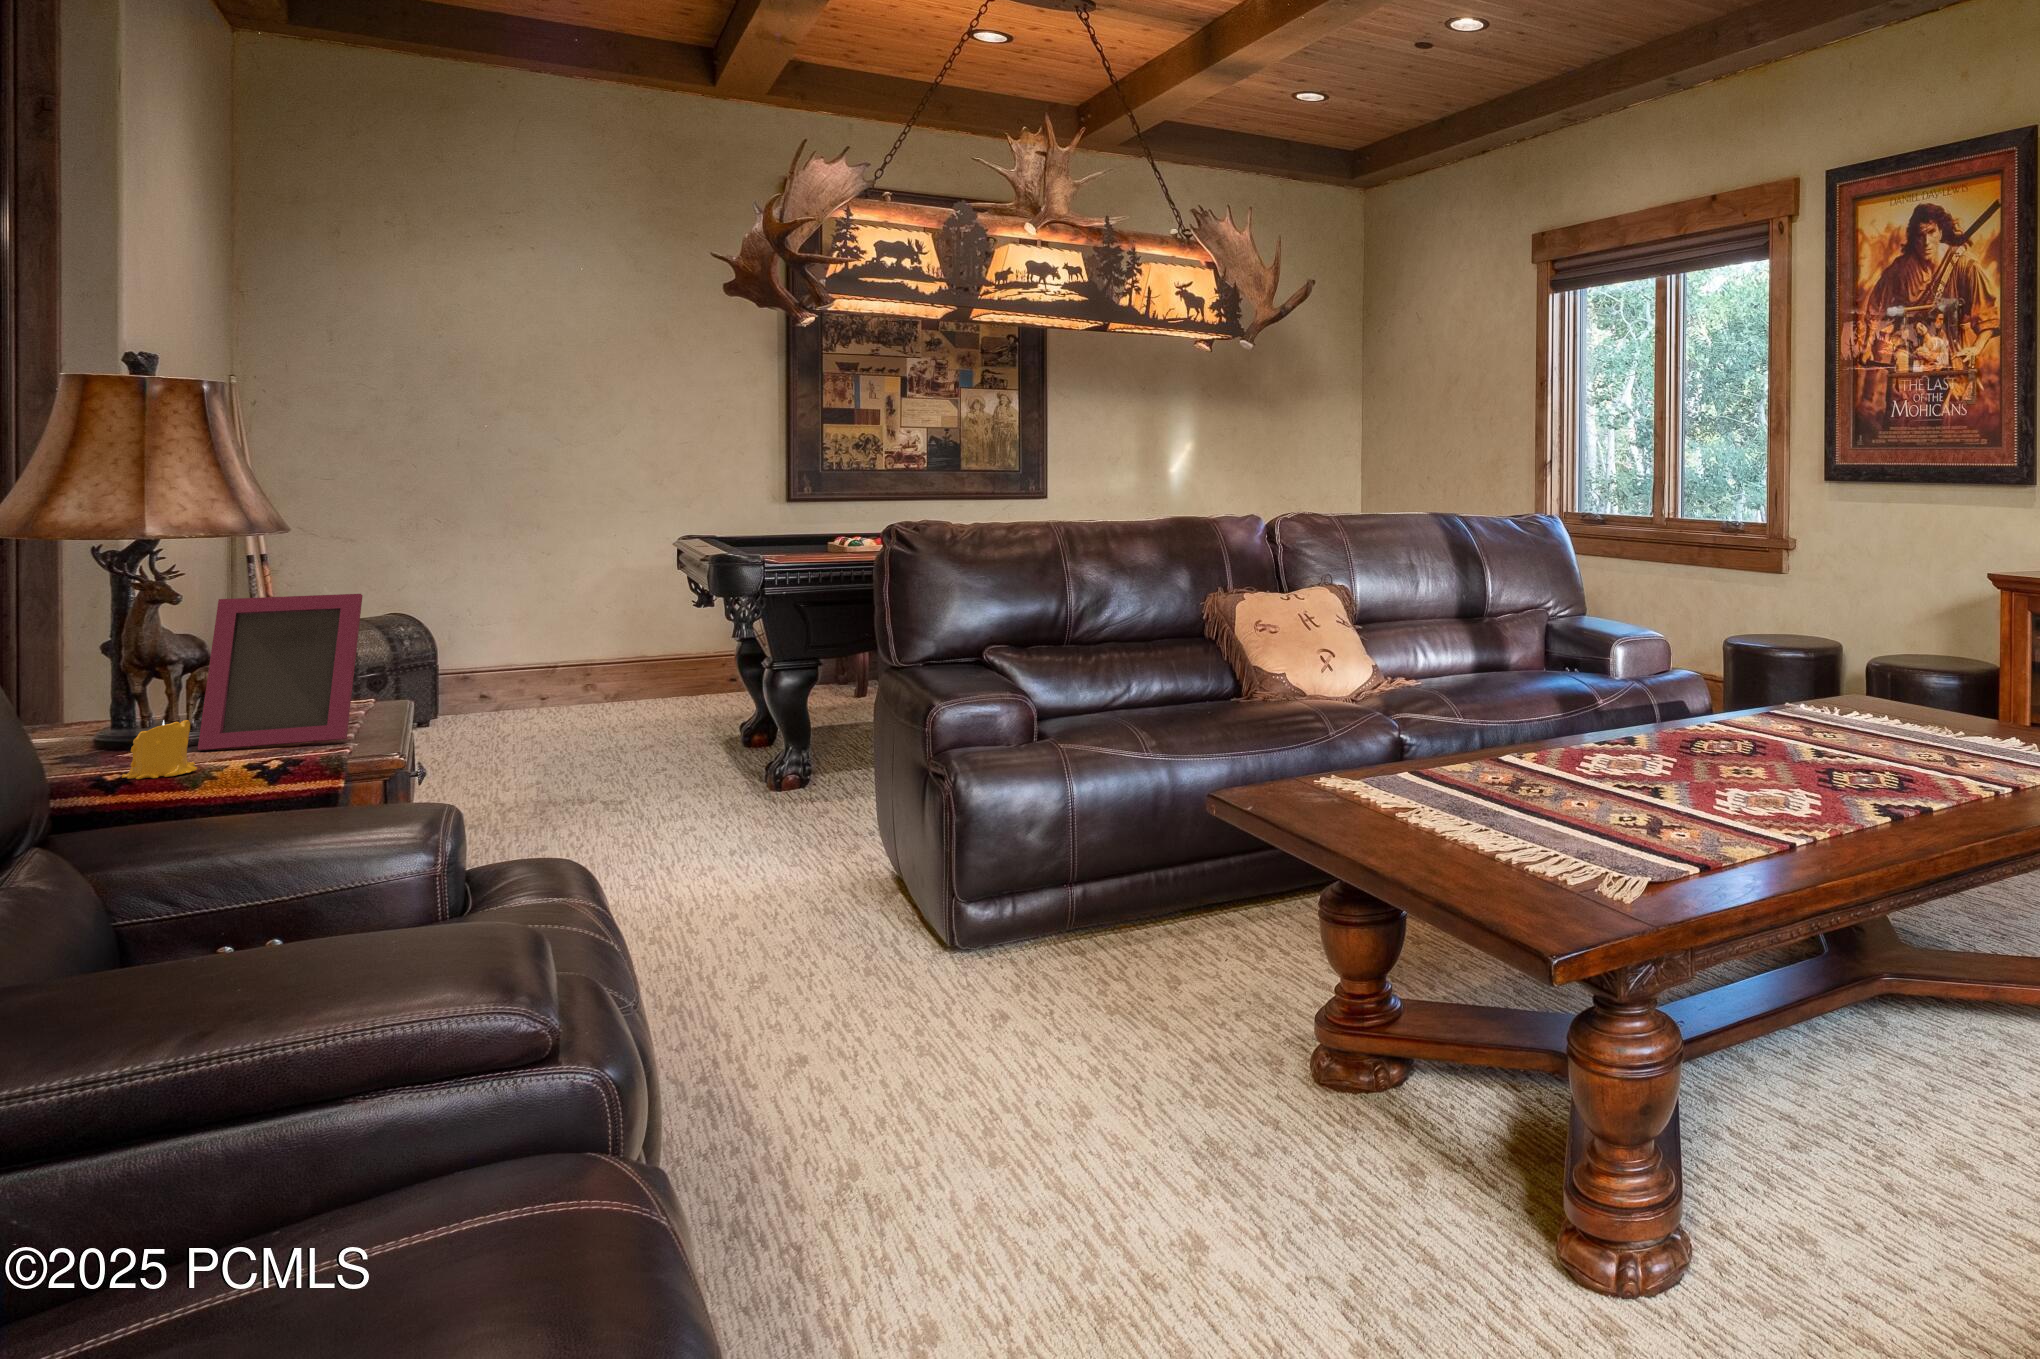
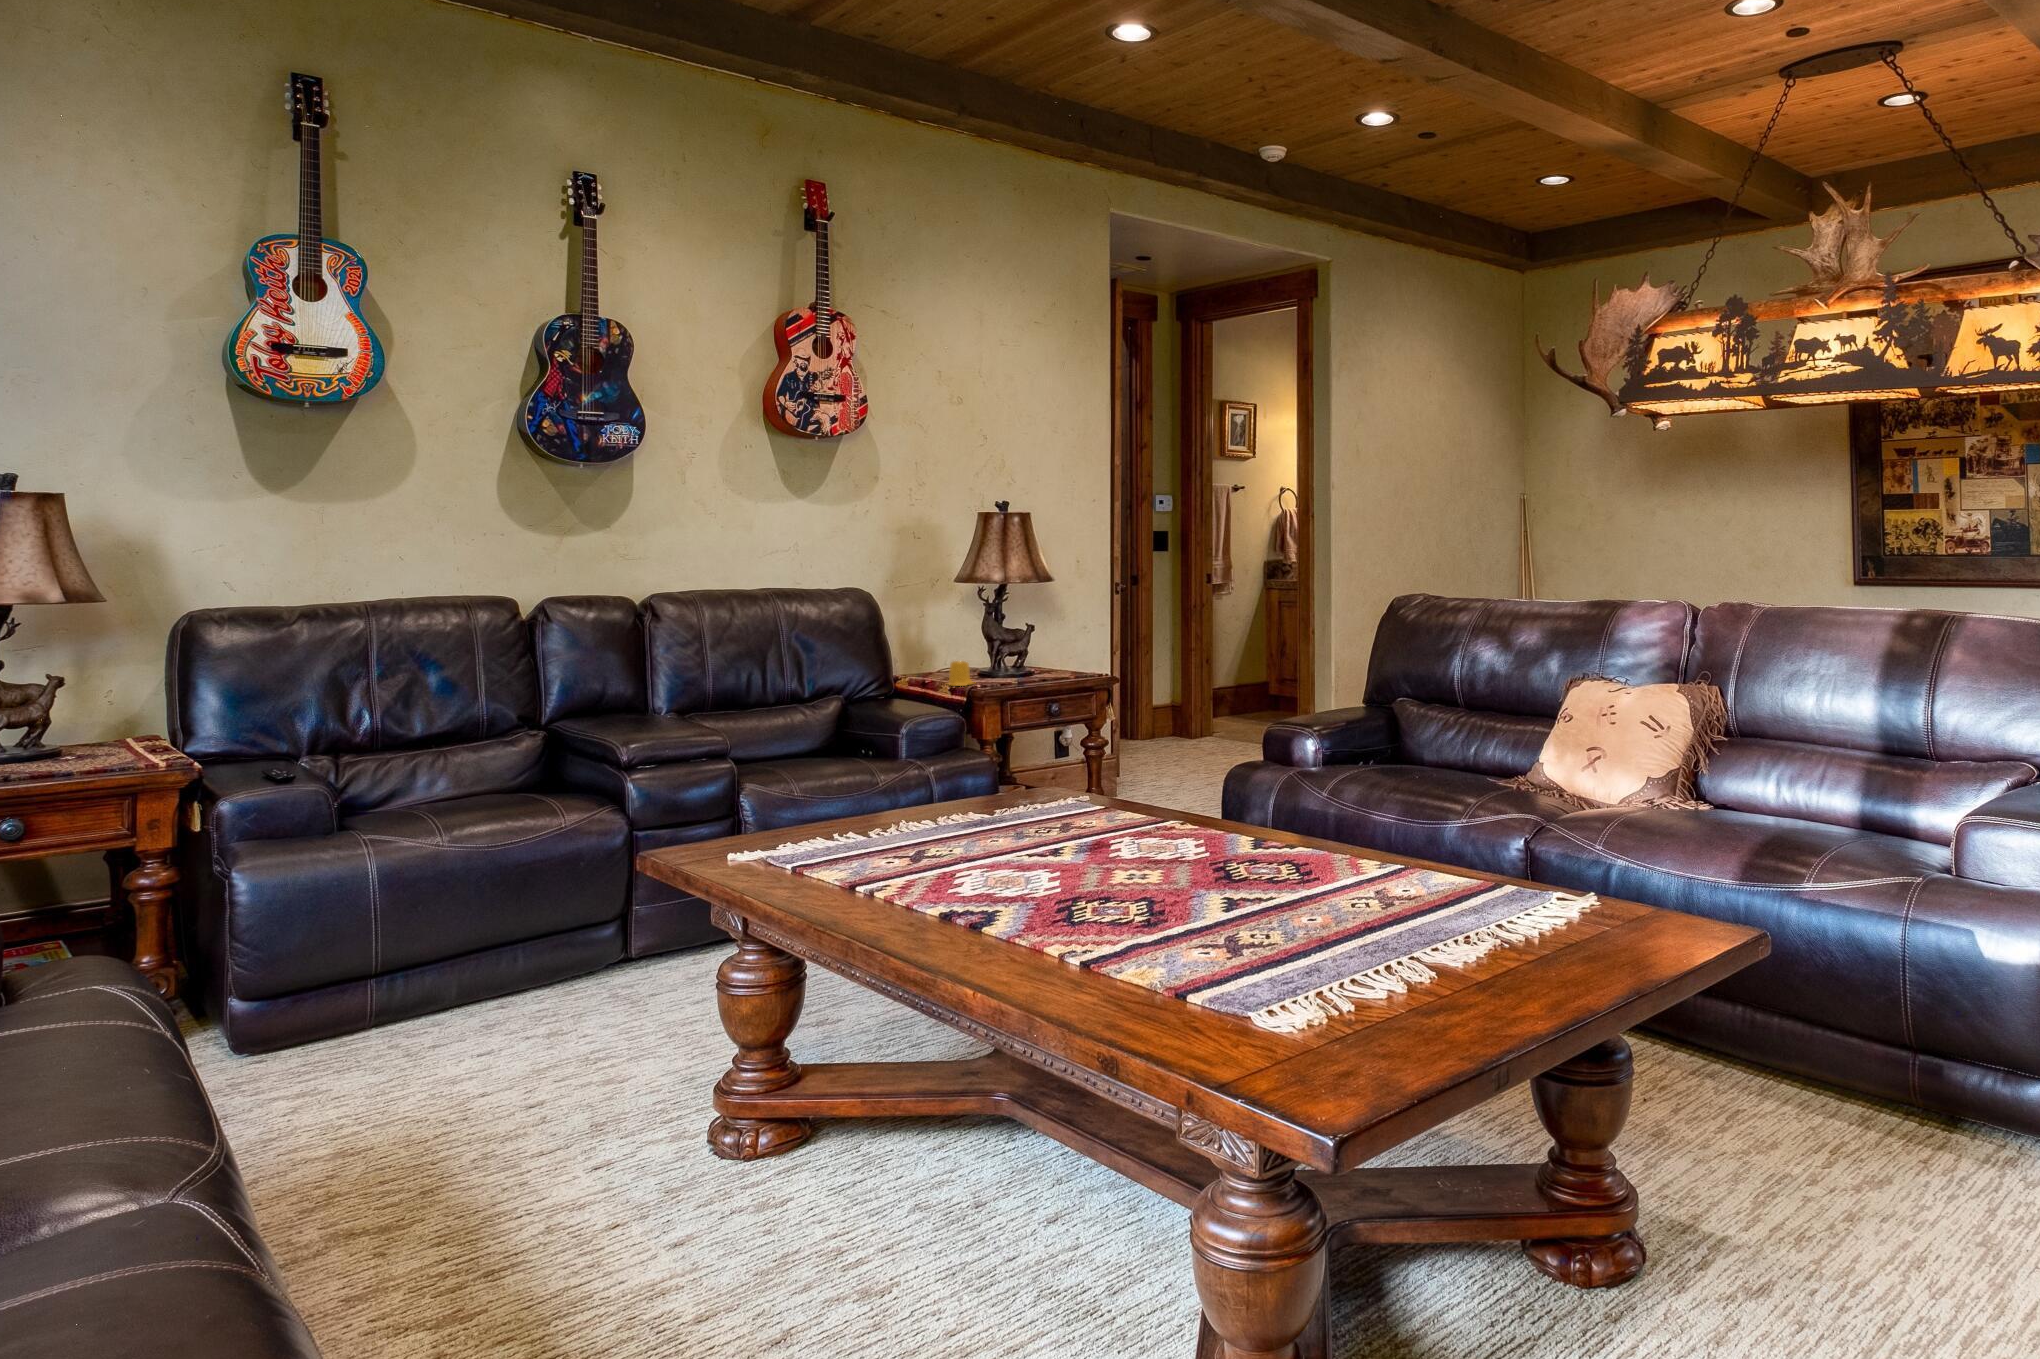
picture frame: present [198,594,362,751] -> none [1009,607,1064,686]

